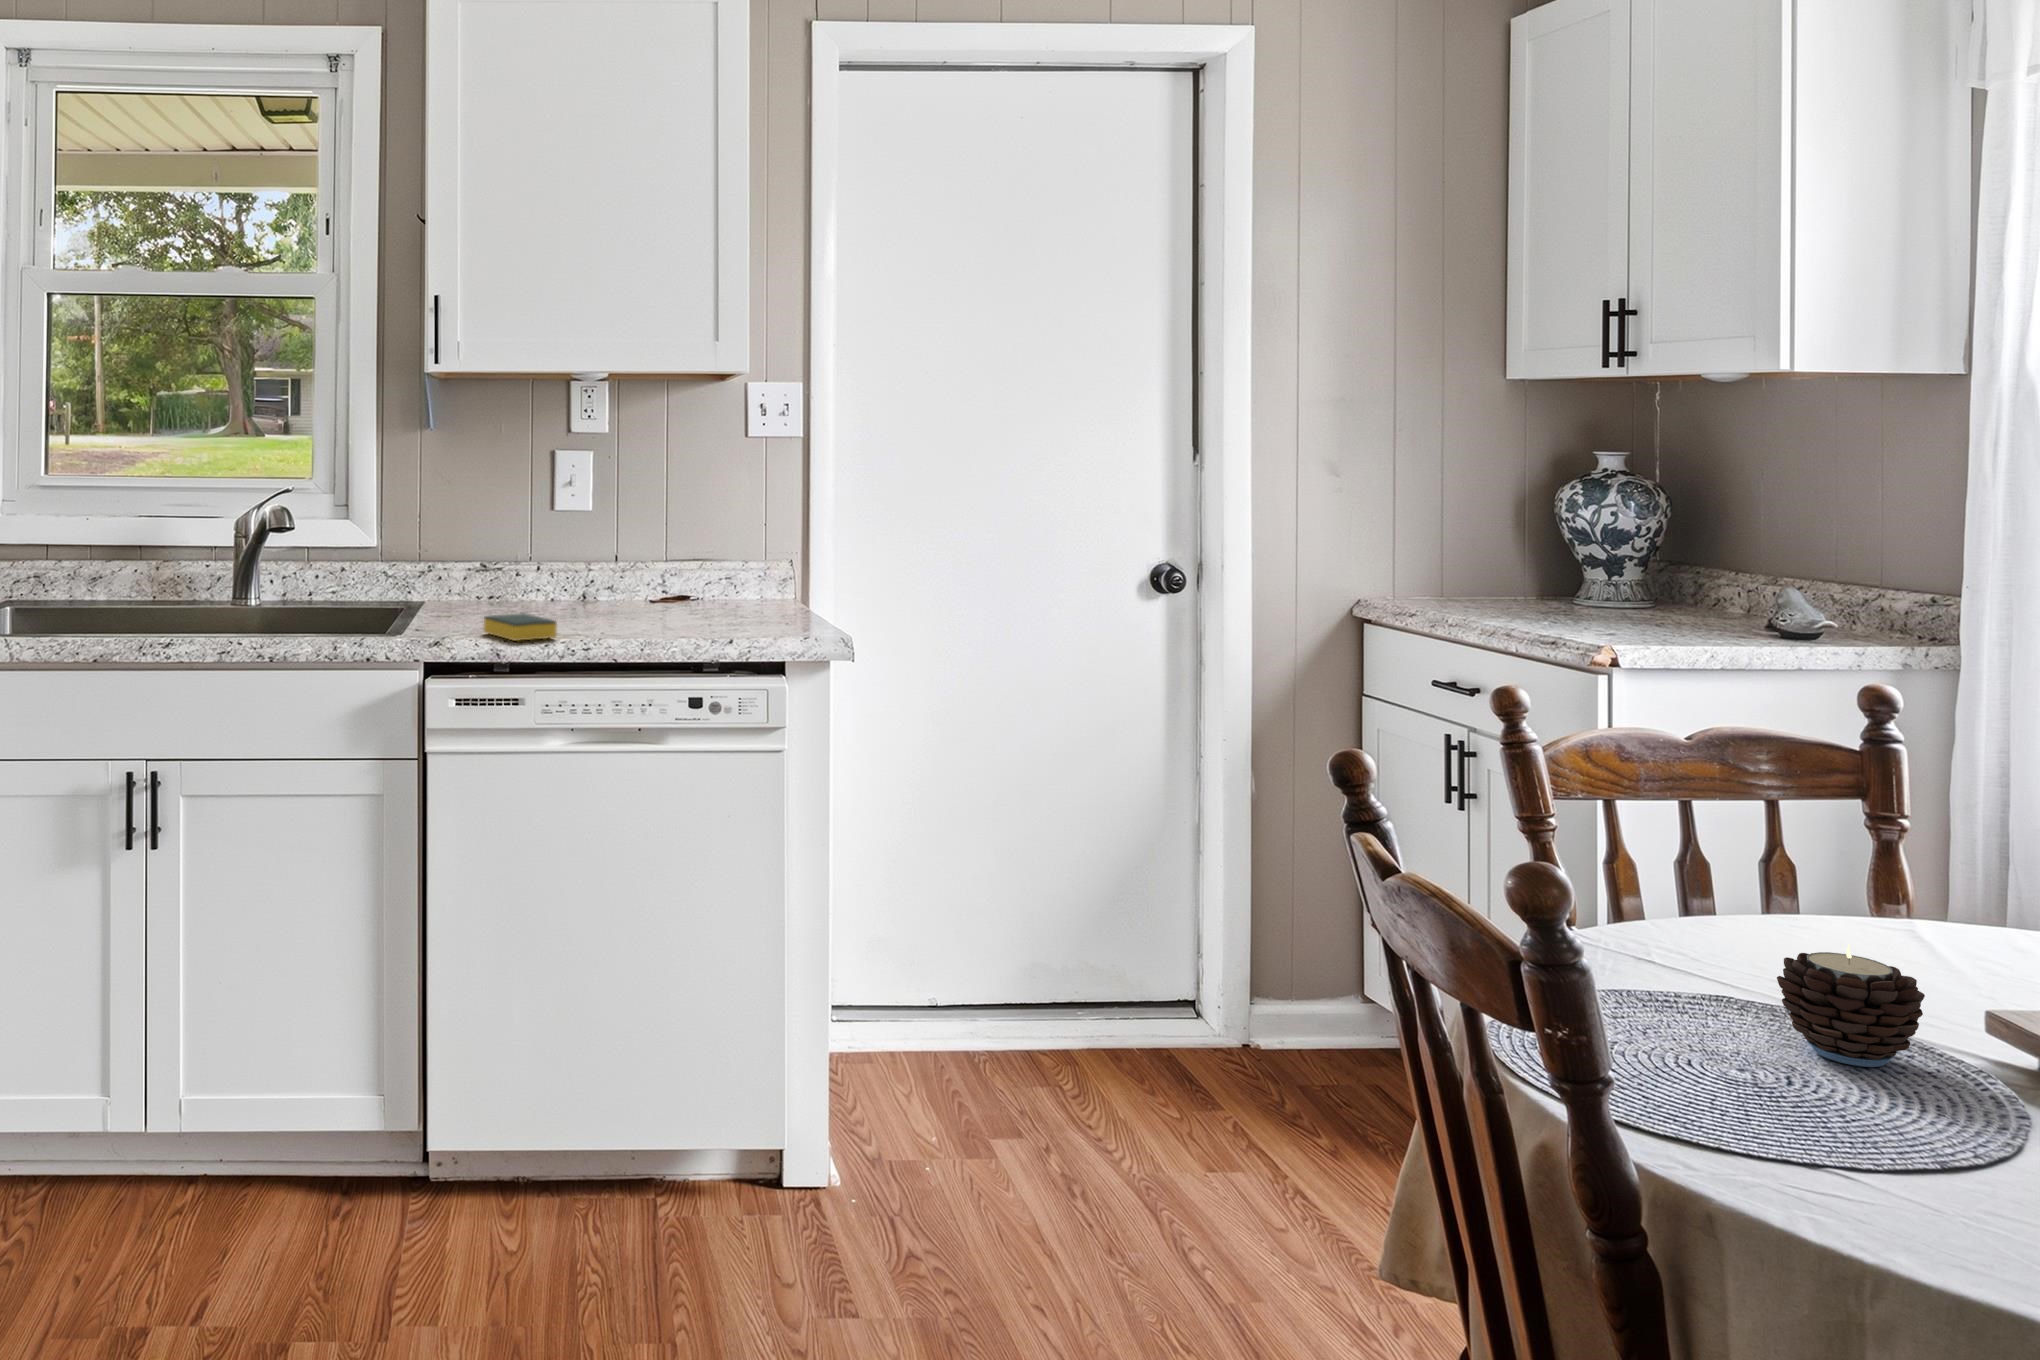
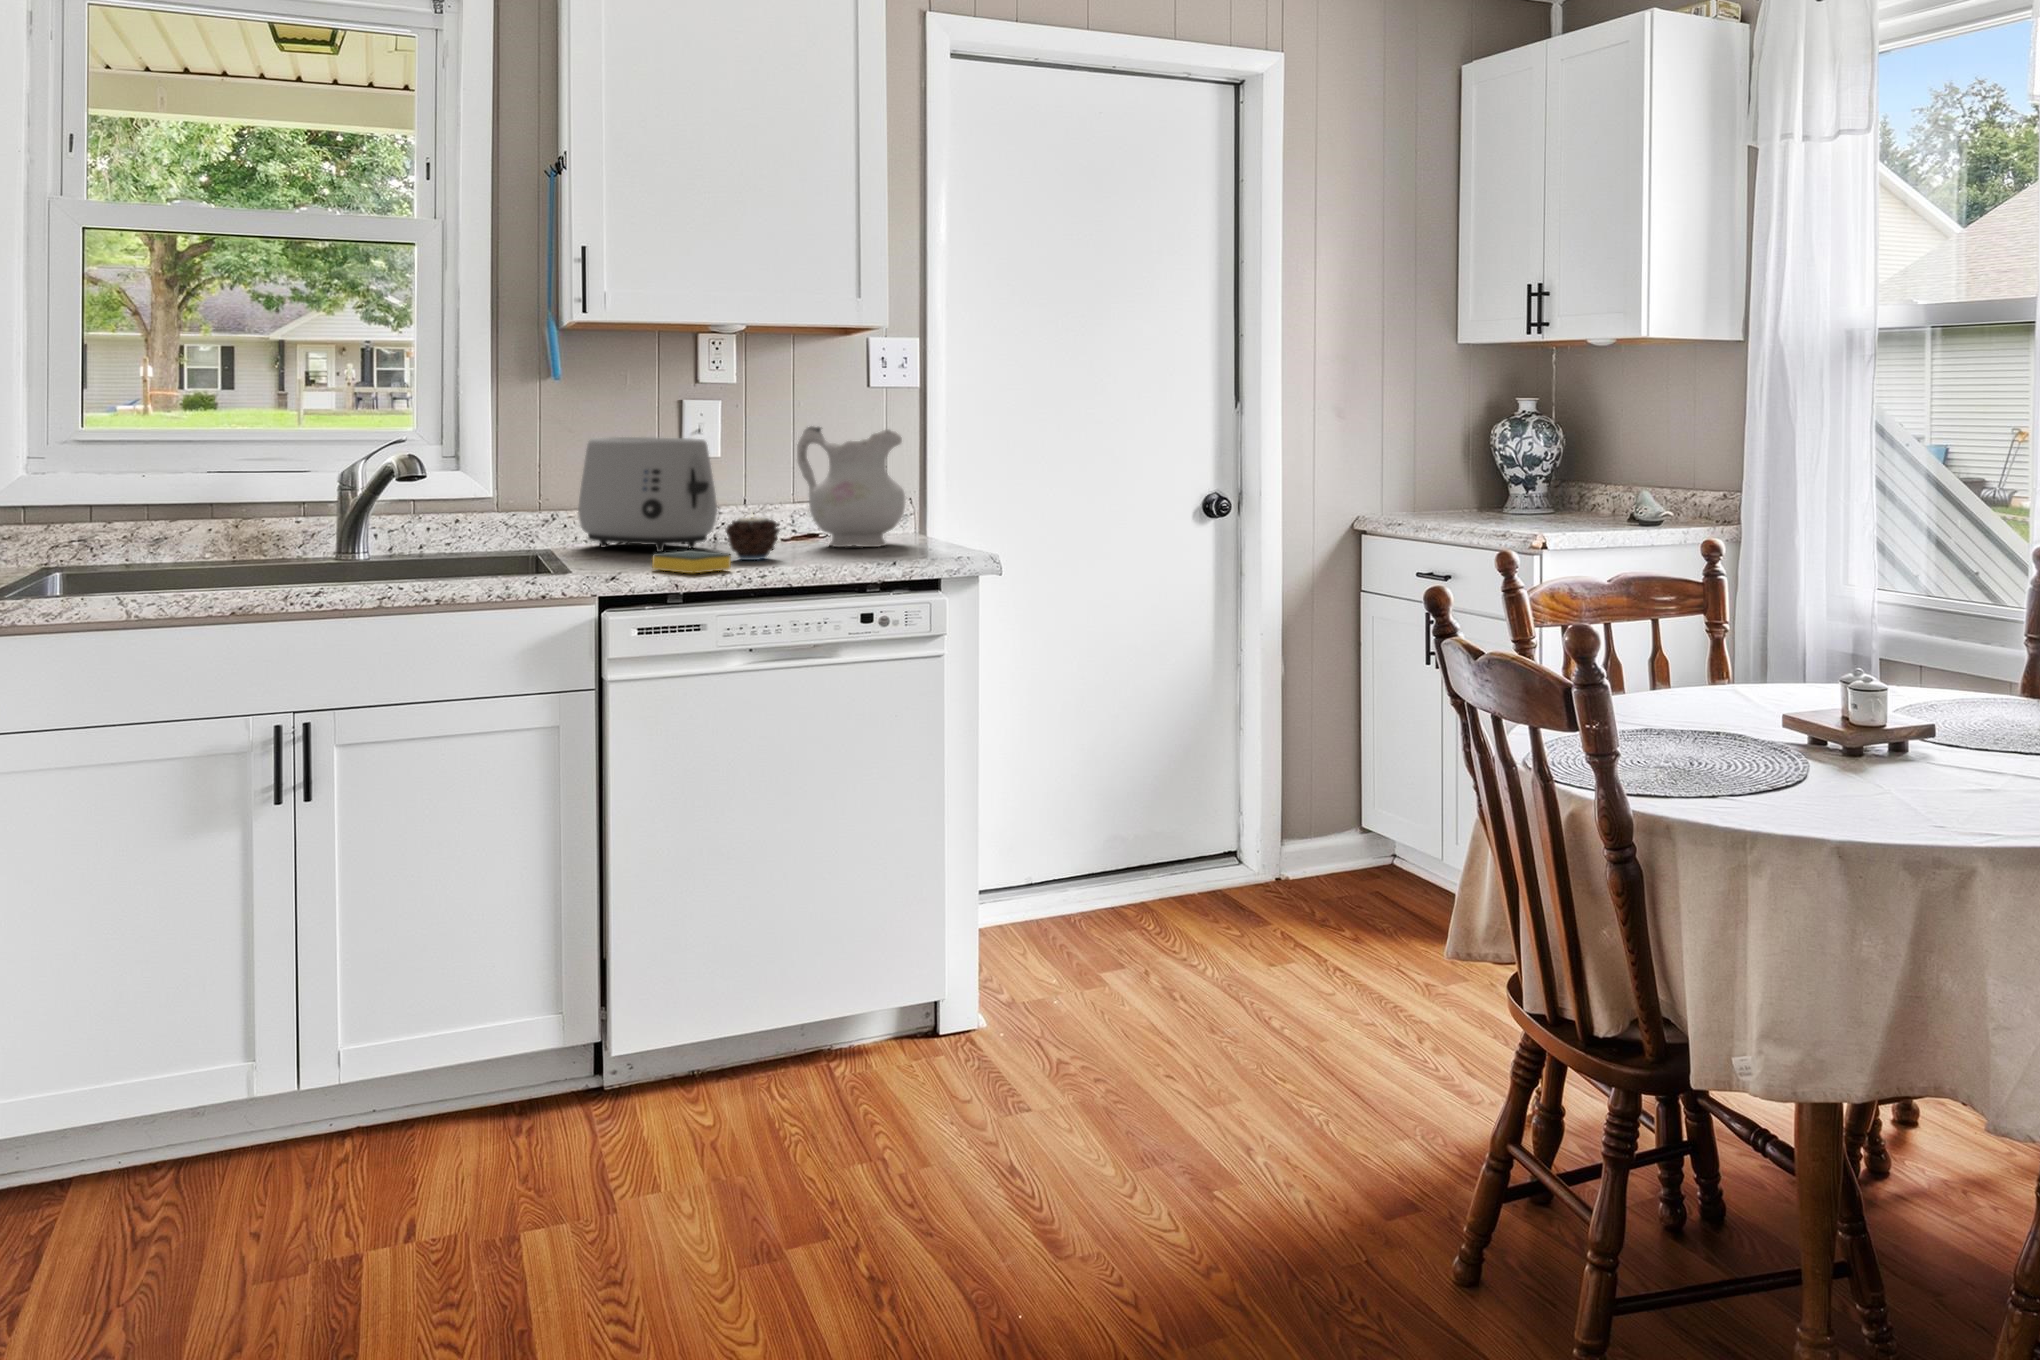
ceramic pitcher: none [654,479,766,616] -> present [797,426,906,547]
toaster: none [448,488,573,610] -> present [578,437,717,552]
candle: present [1777,944,1925,1067] -> present [726,518,780,560]

